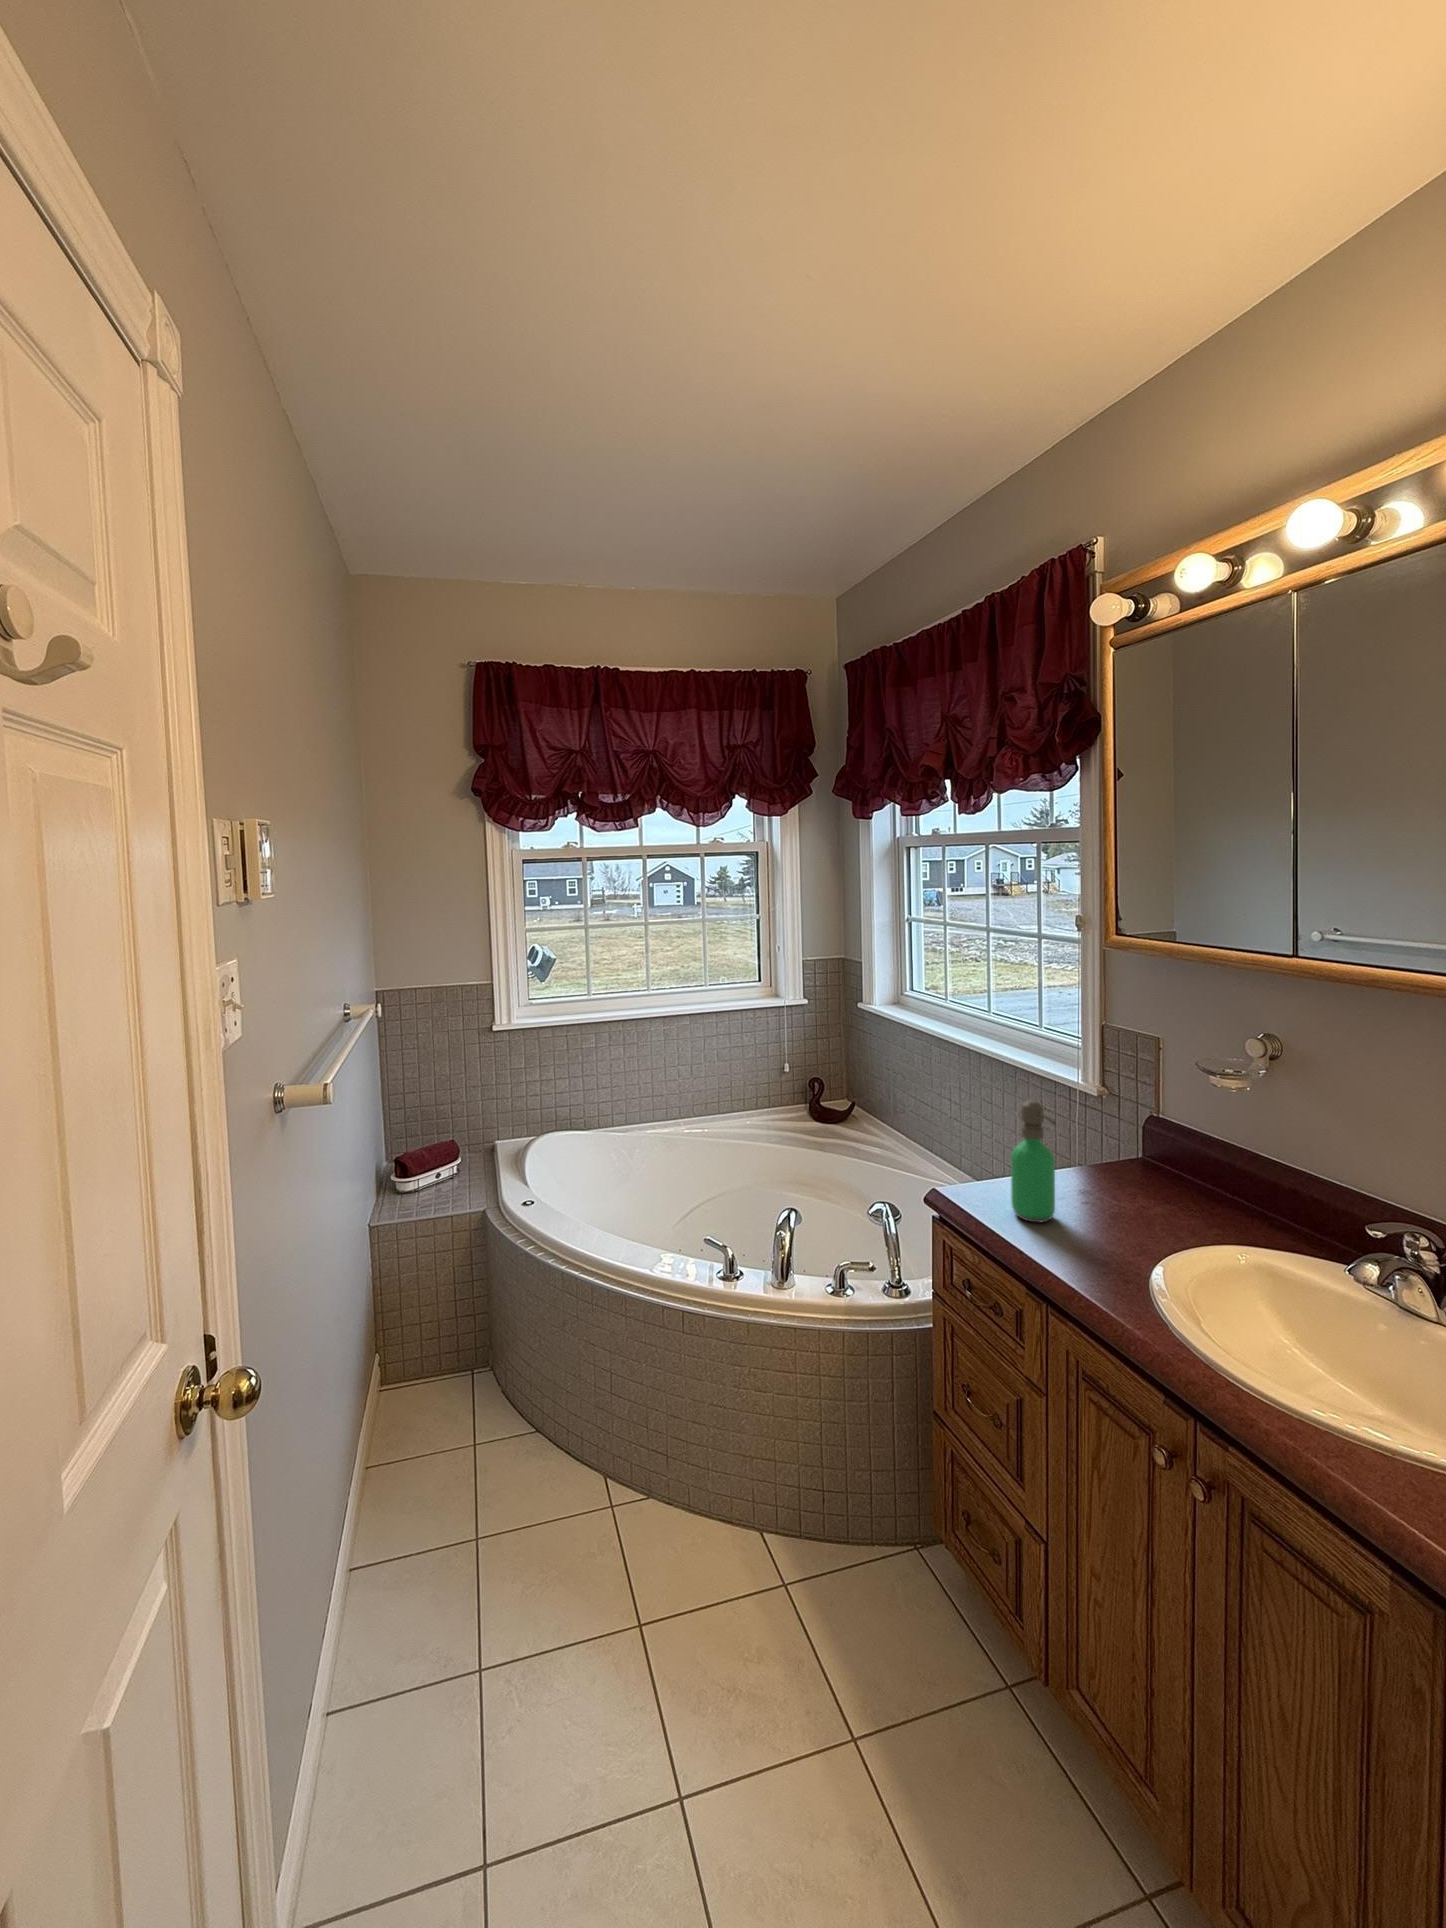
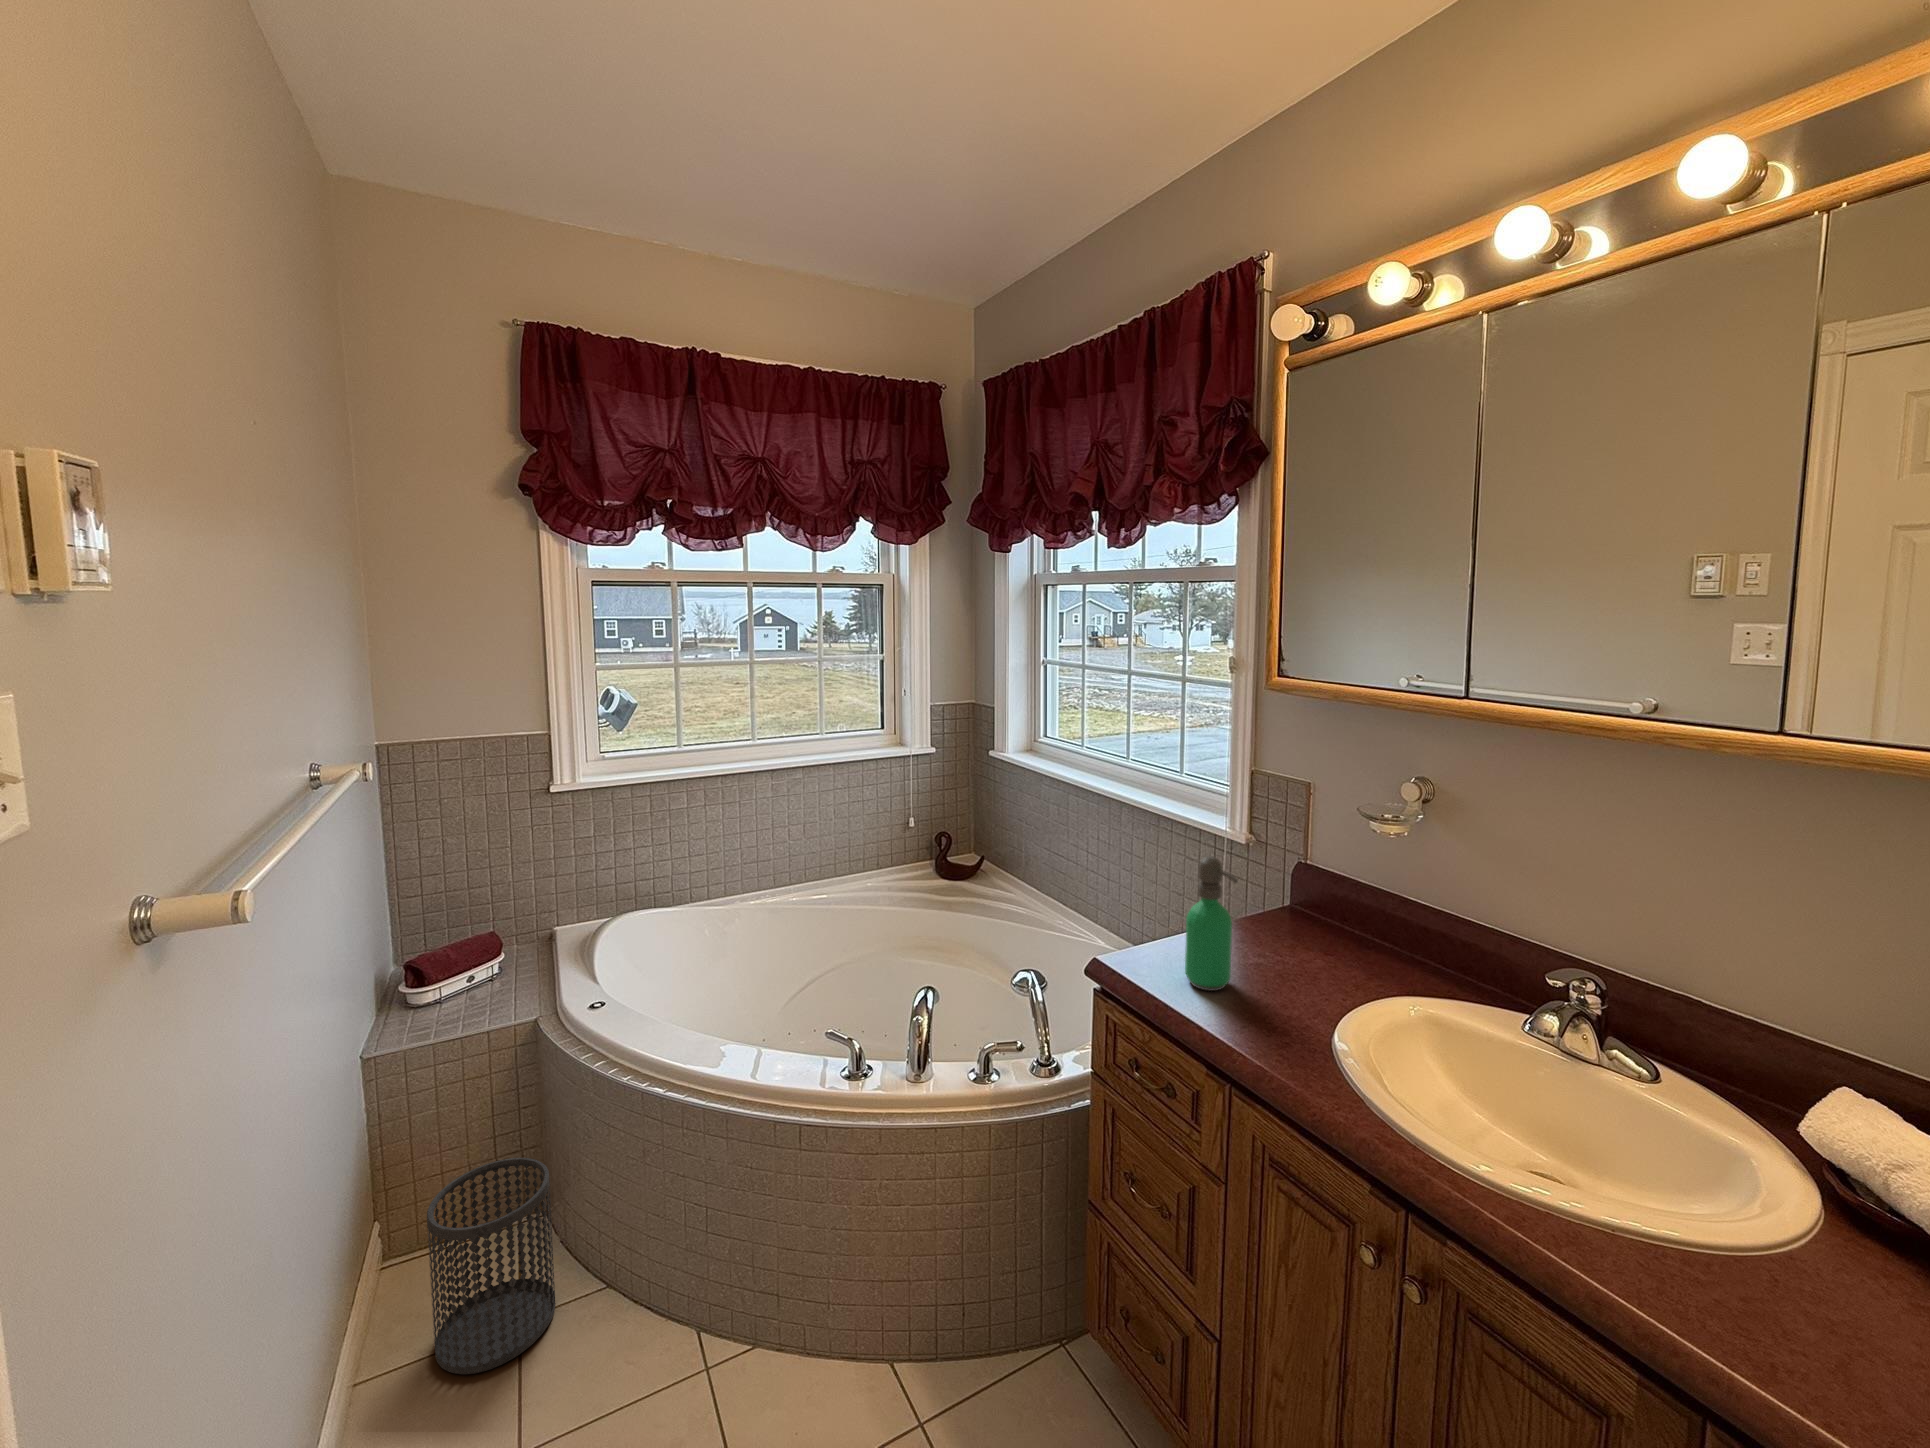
wastebasket: none [416,1313,500,1470] -> present [427,1158,555,1374]

